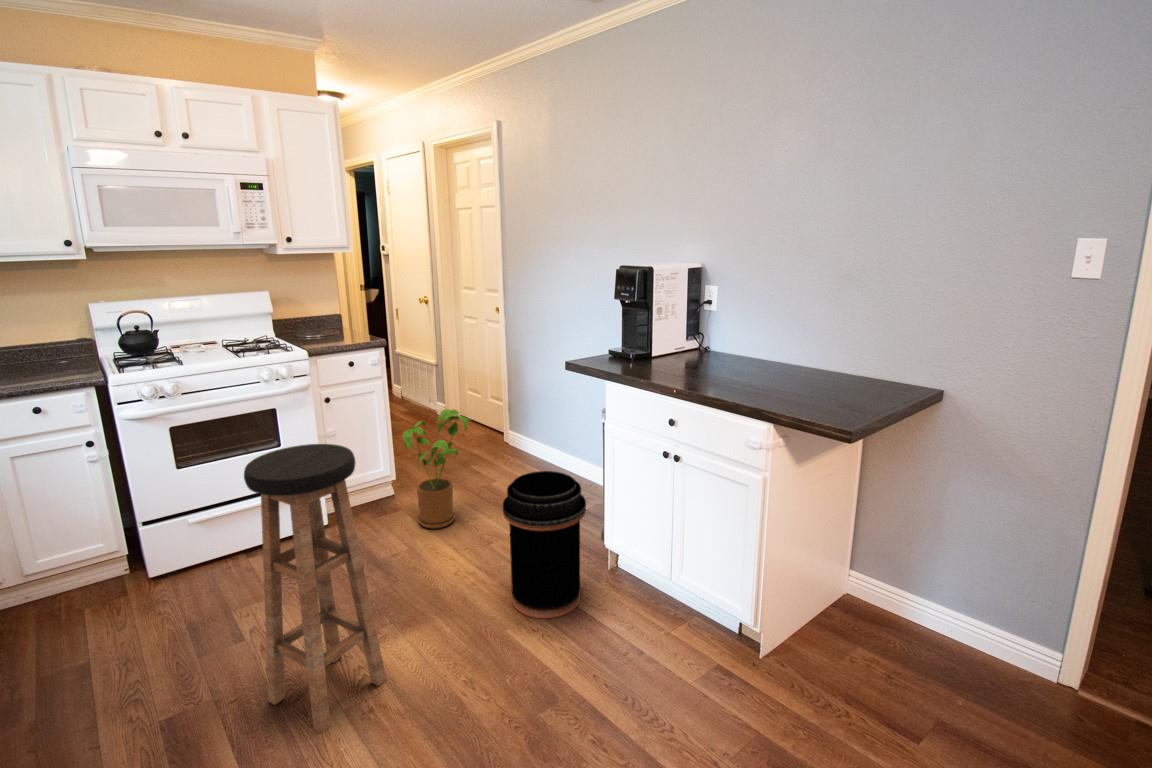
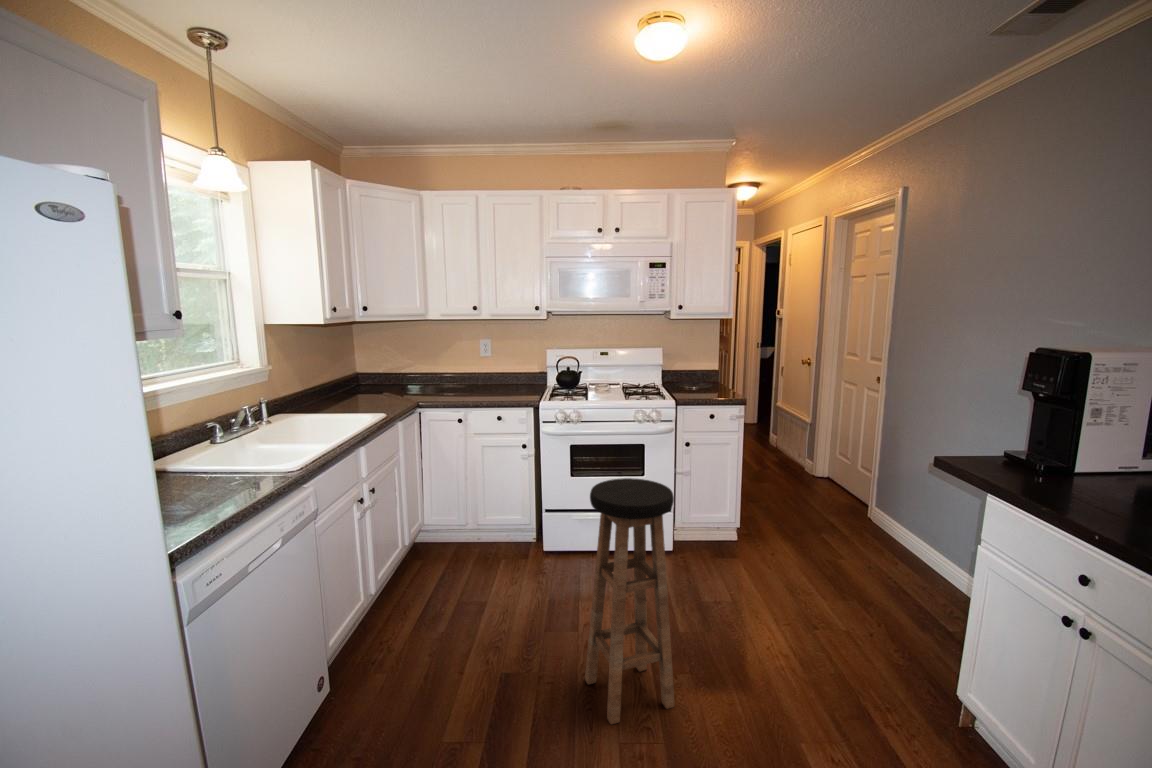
house plant: present [403,409,471,529] -> none [746,472,819,588]
trash can: present [503,471,586,618] -> none [817,559,919,728]

